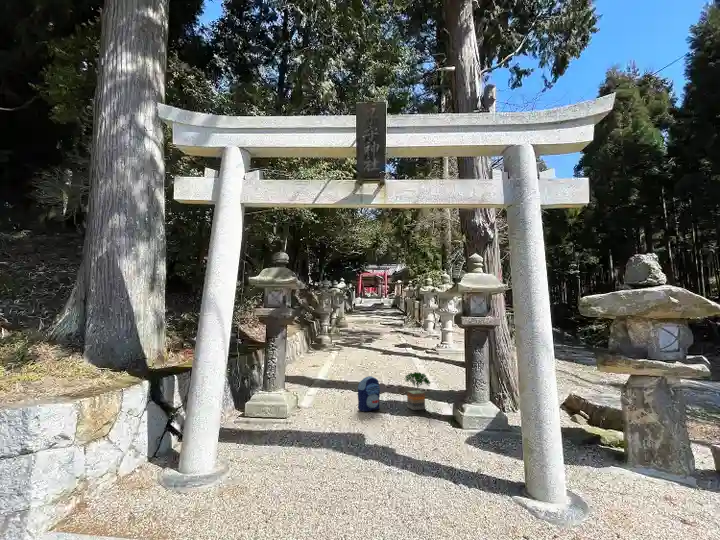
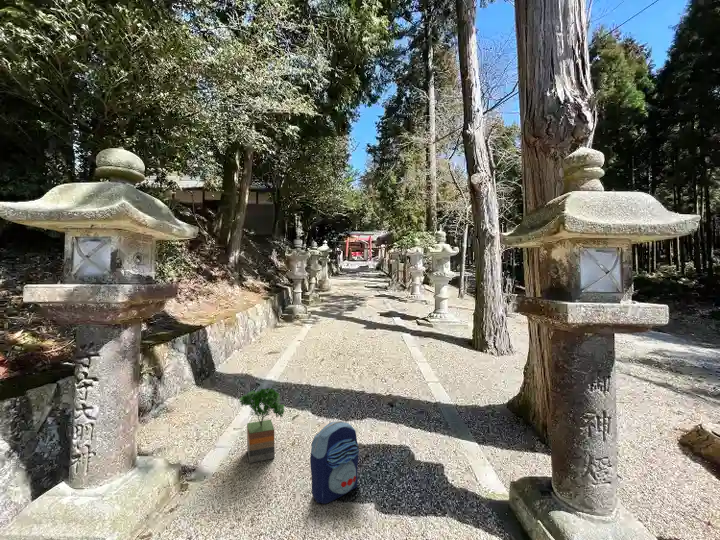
potted tree: present [405,372,430,410] -> present [240,388,284,463]

